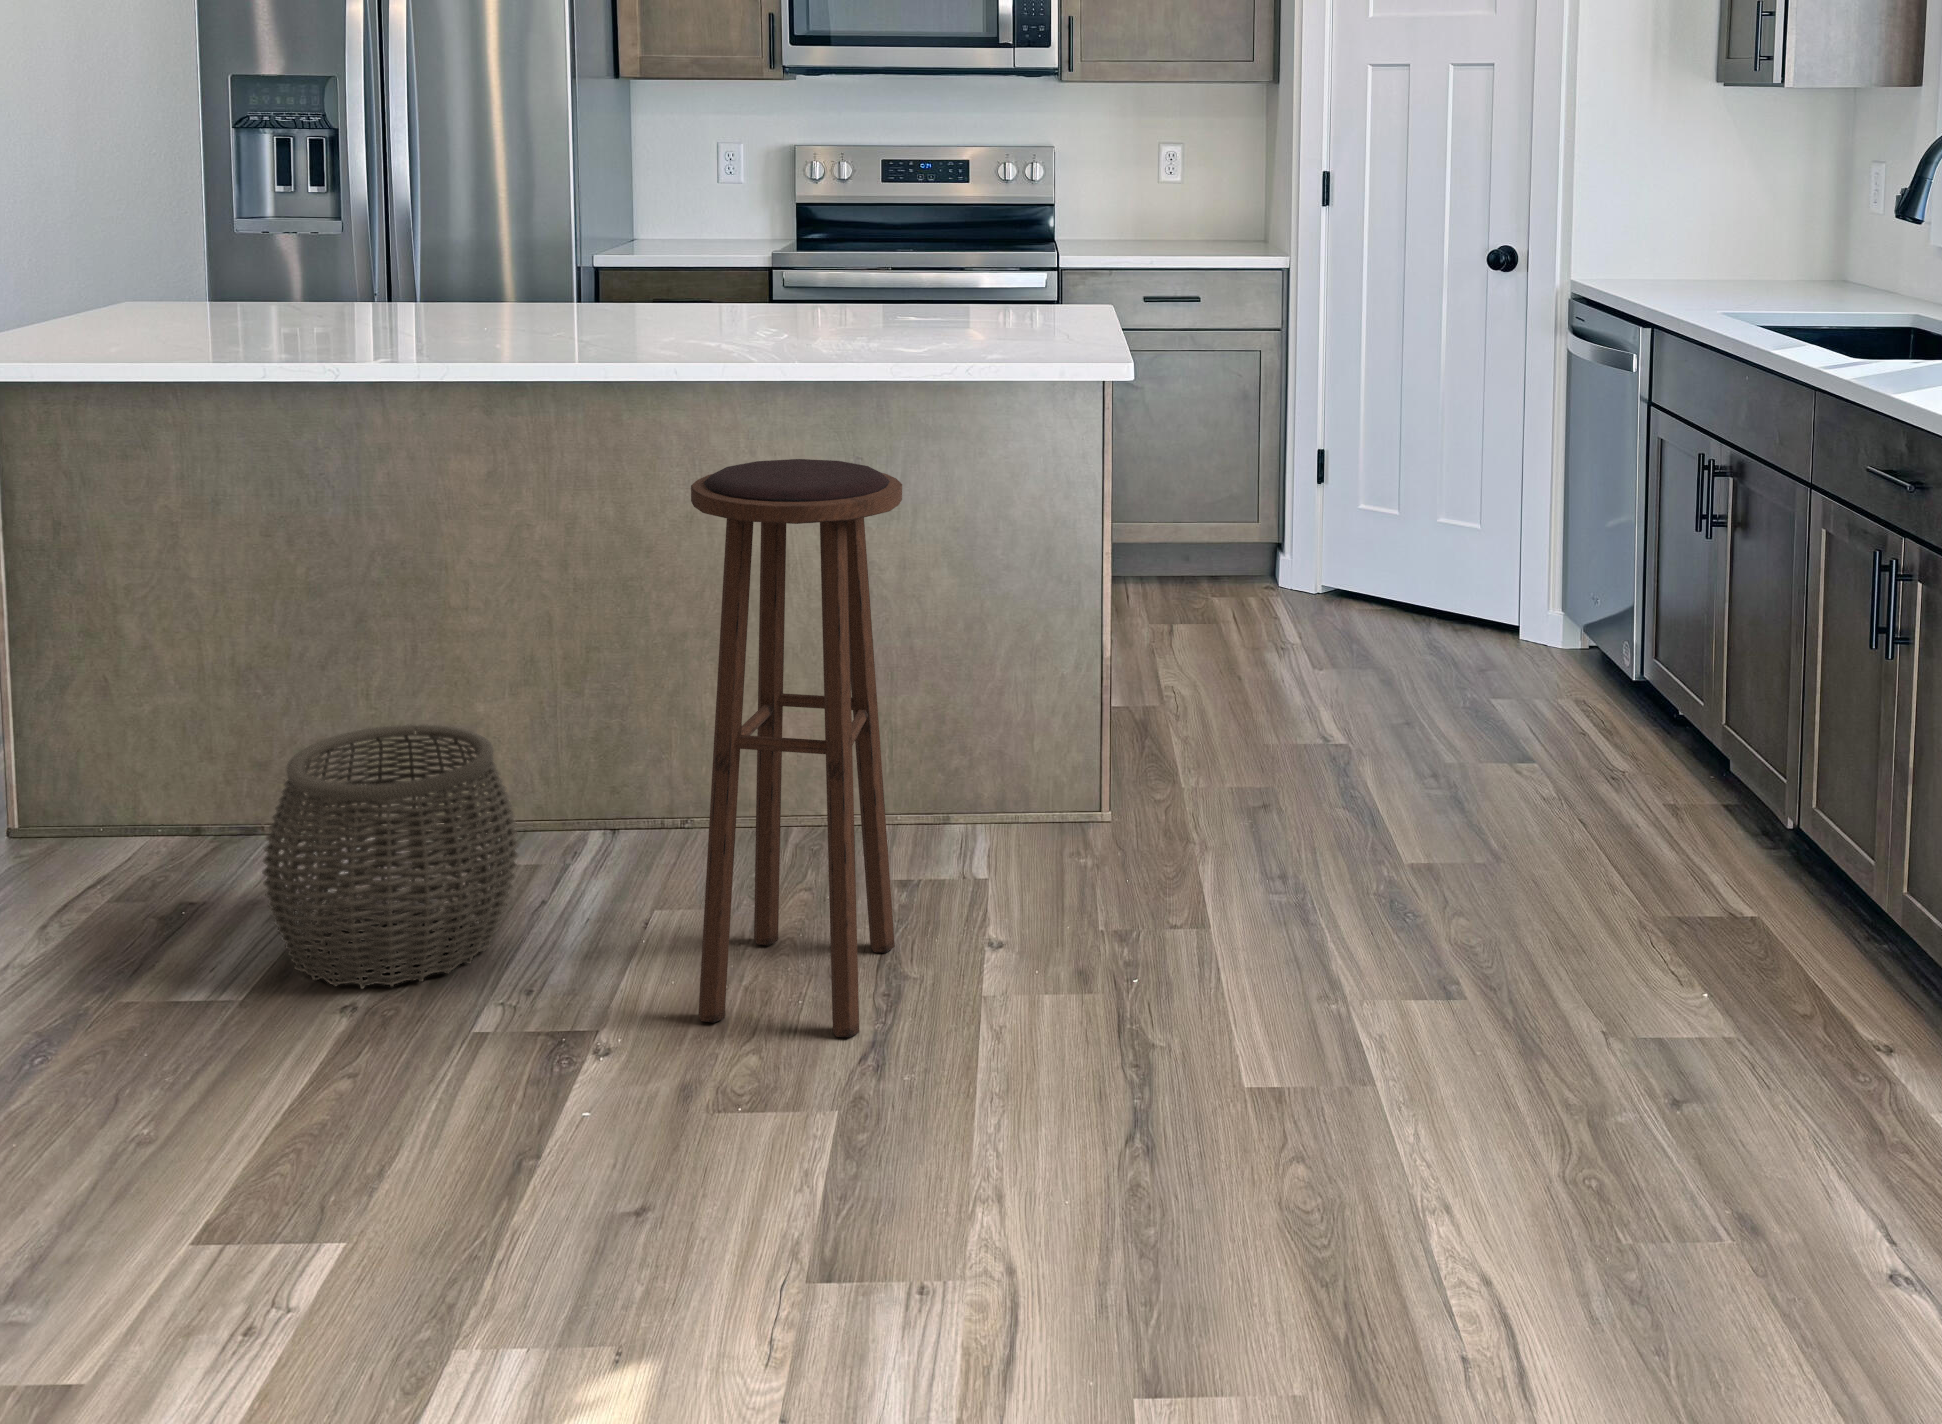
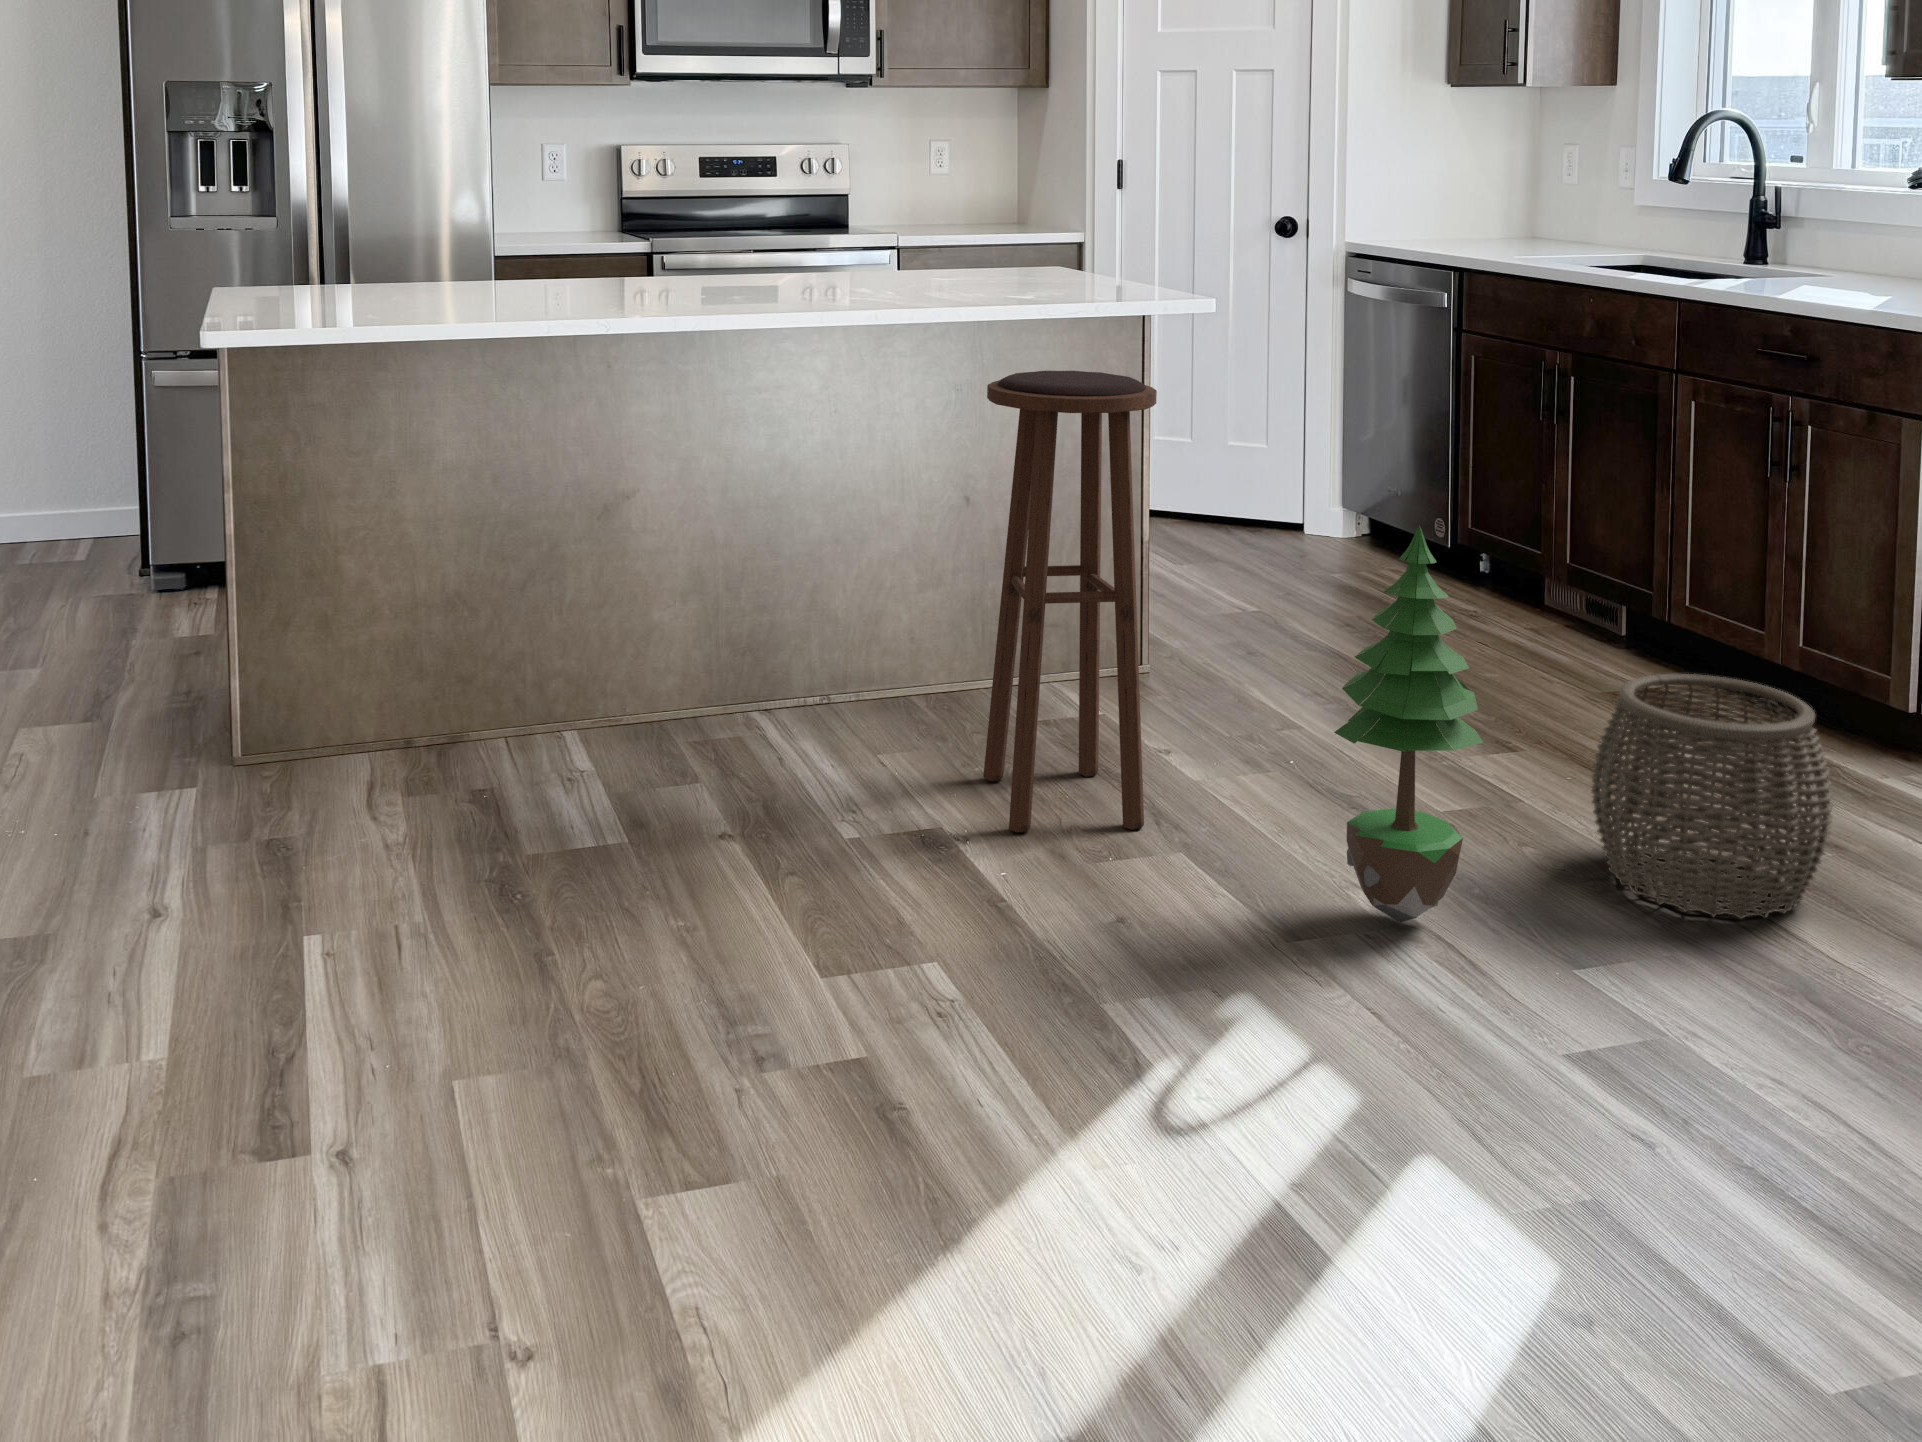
potted tree: none [908,715,1103,1234] -> present [1334,525,1483,923]
woven basket: present [263,724,519,989] -> present [1592,674,1833,919]

